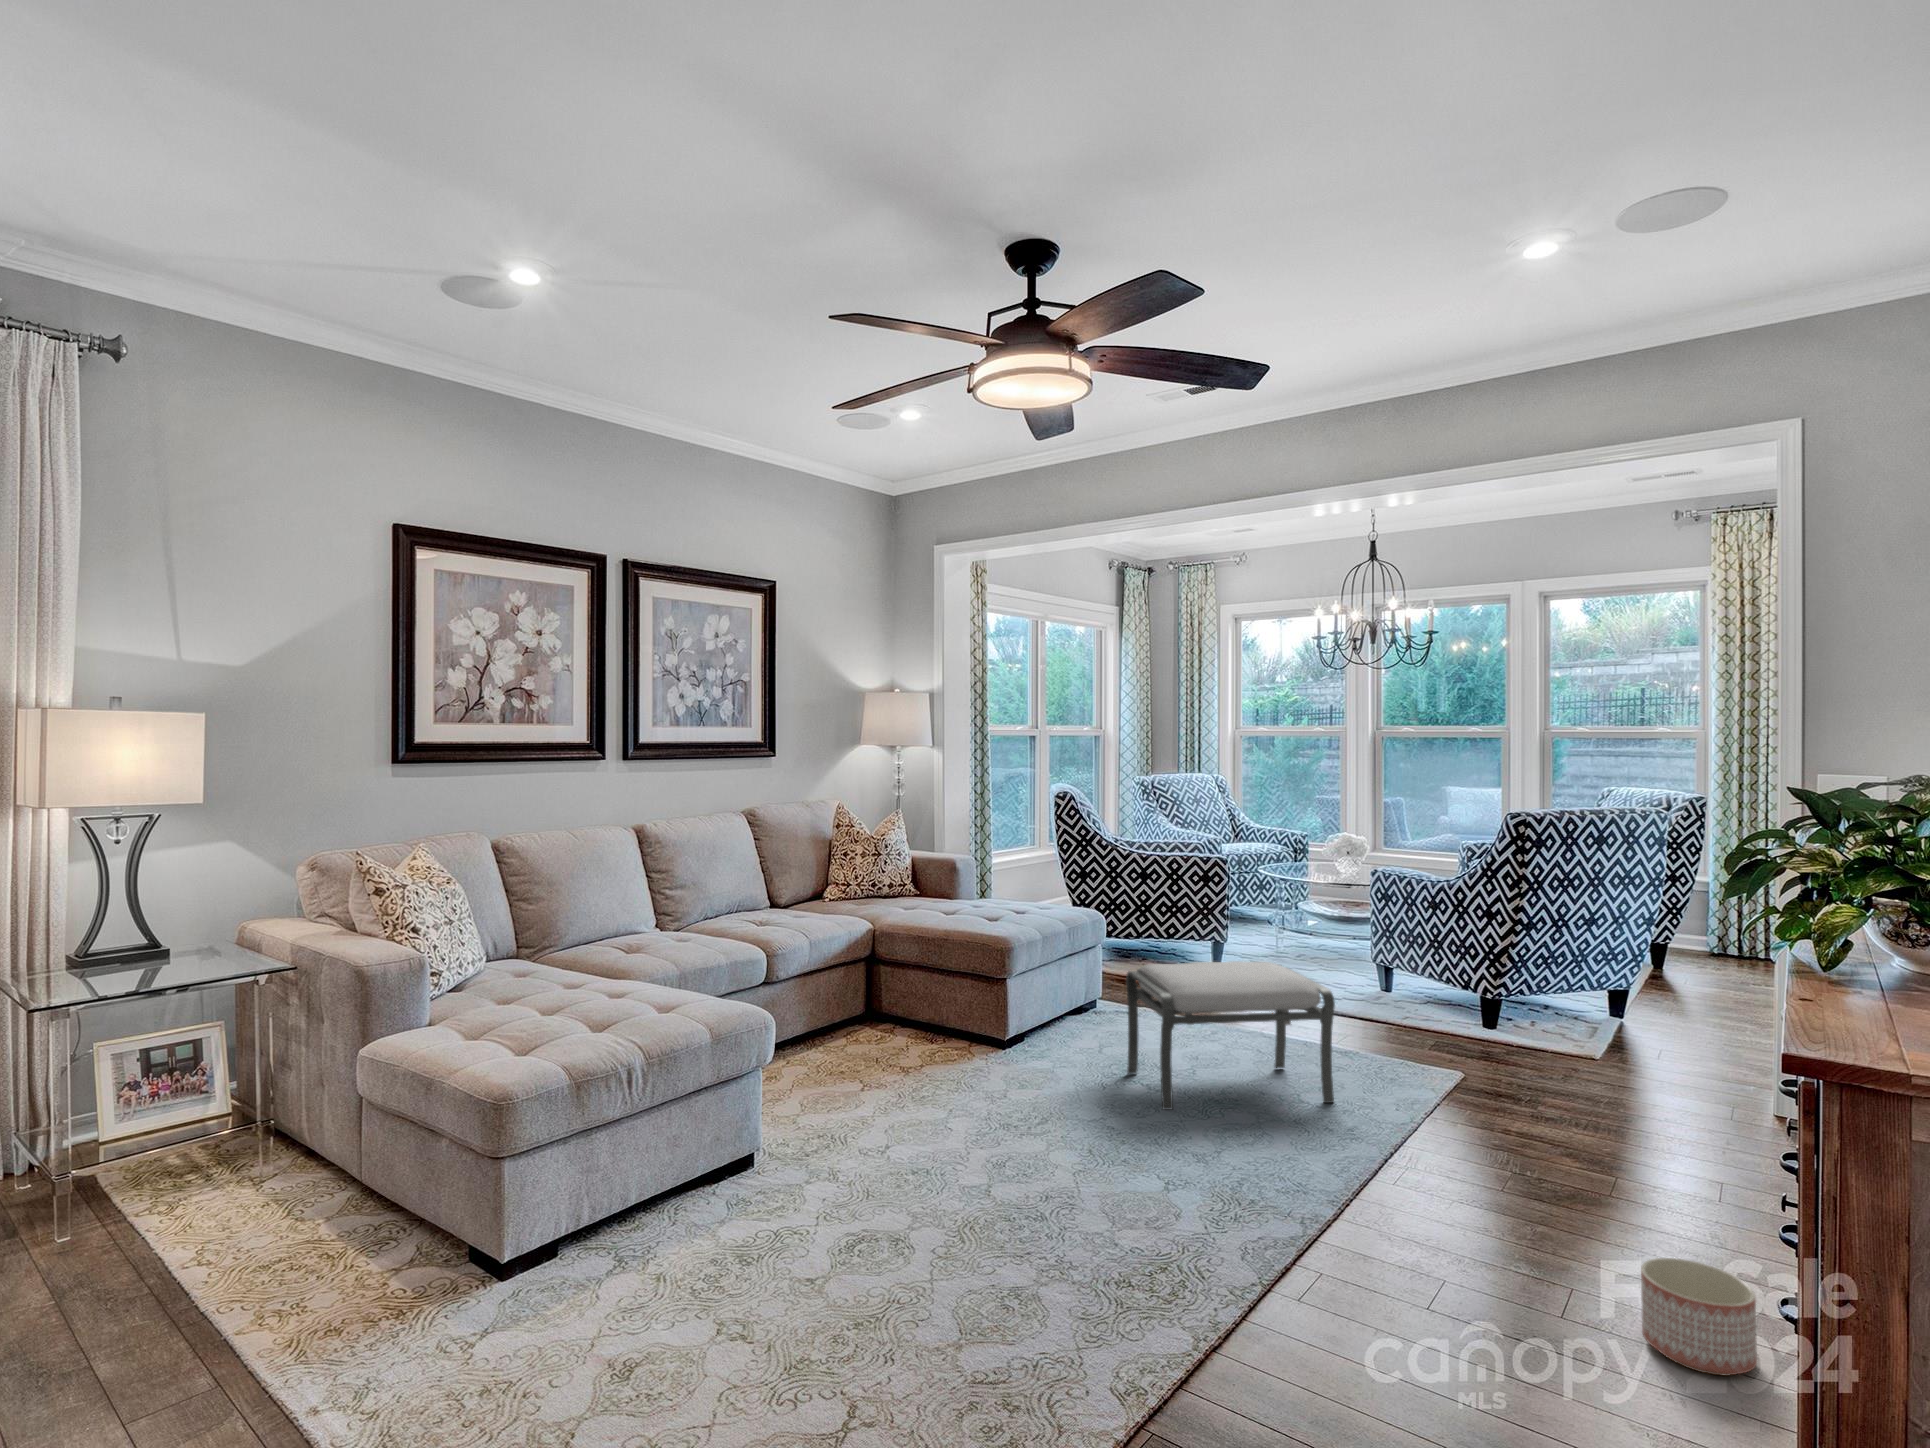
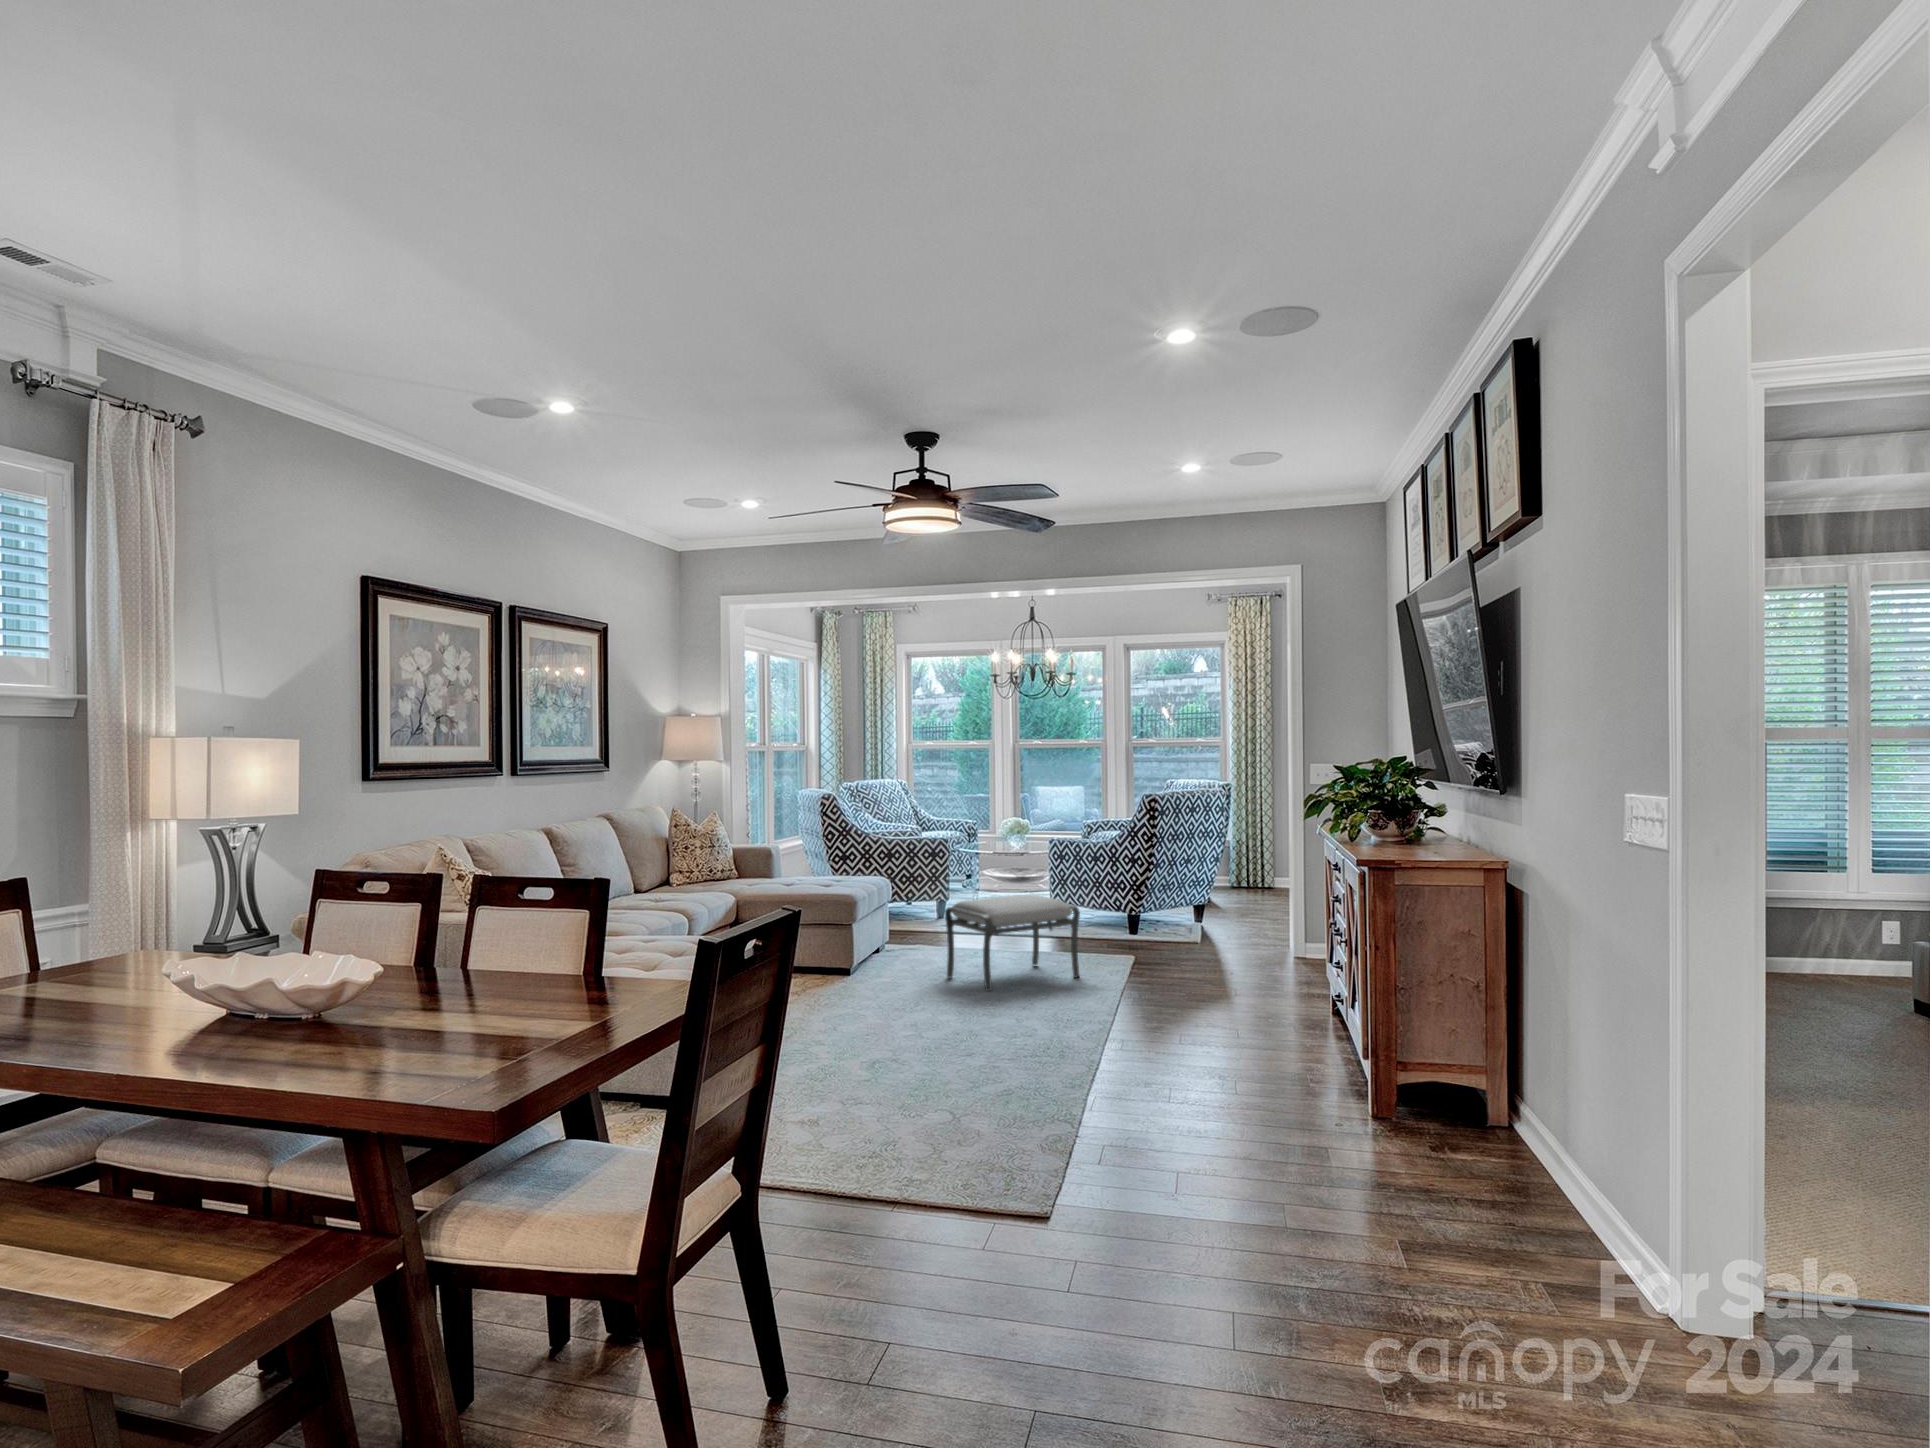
planter: present [1641,1258,1757,1376] -> none [1284,1000,1333,1046]

